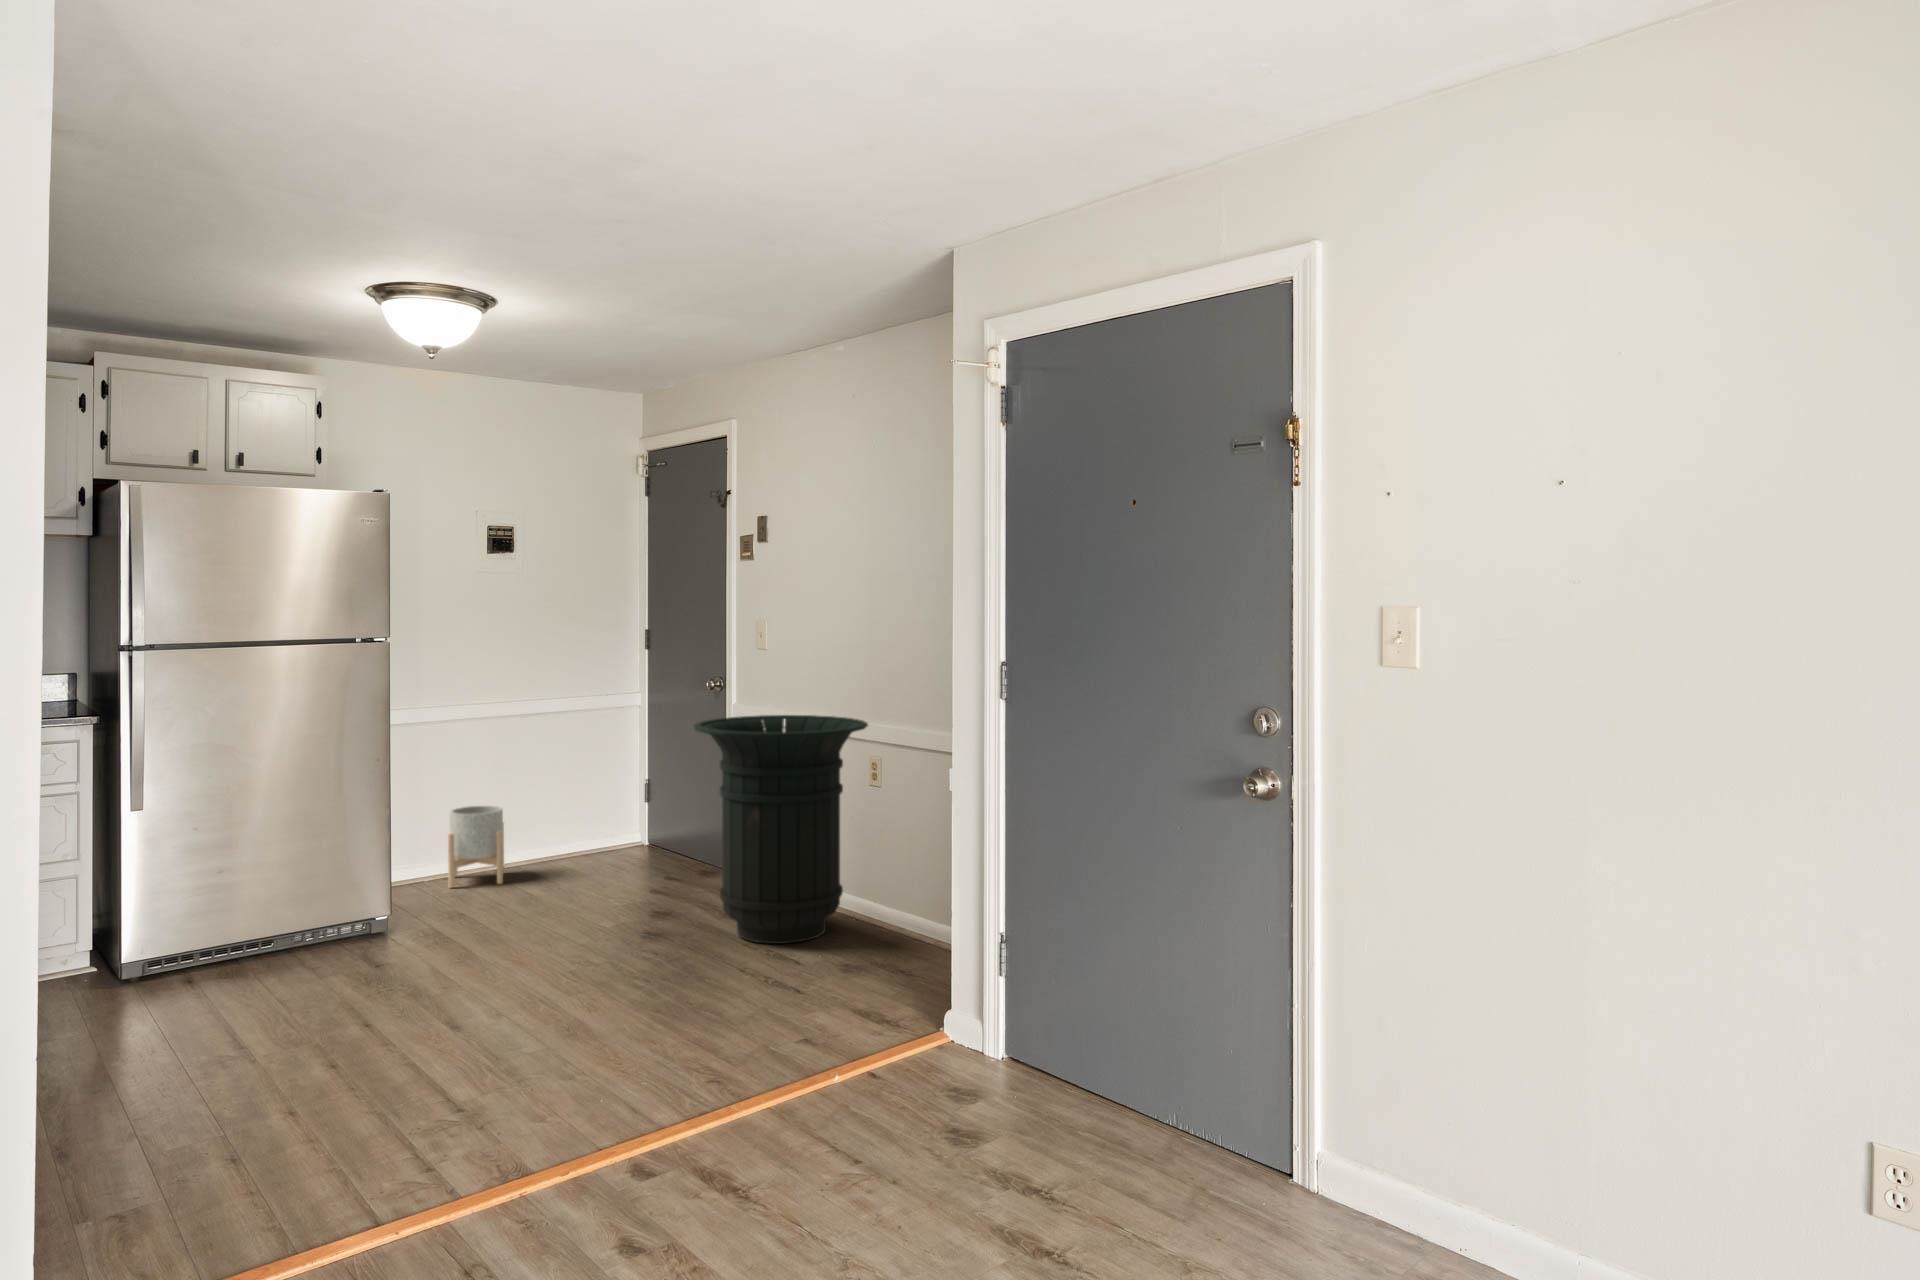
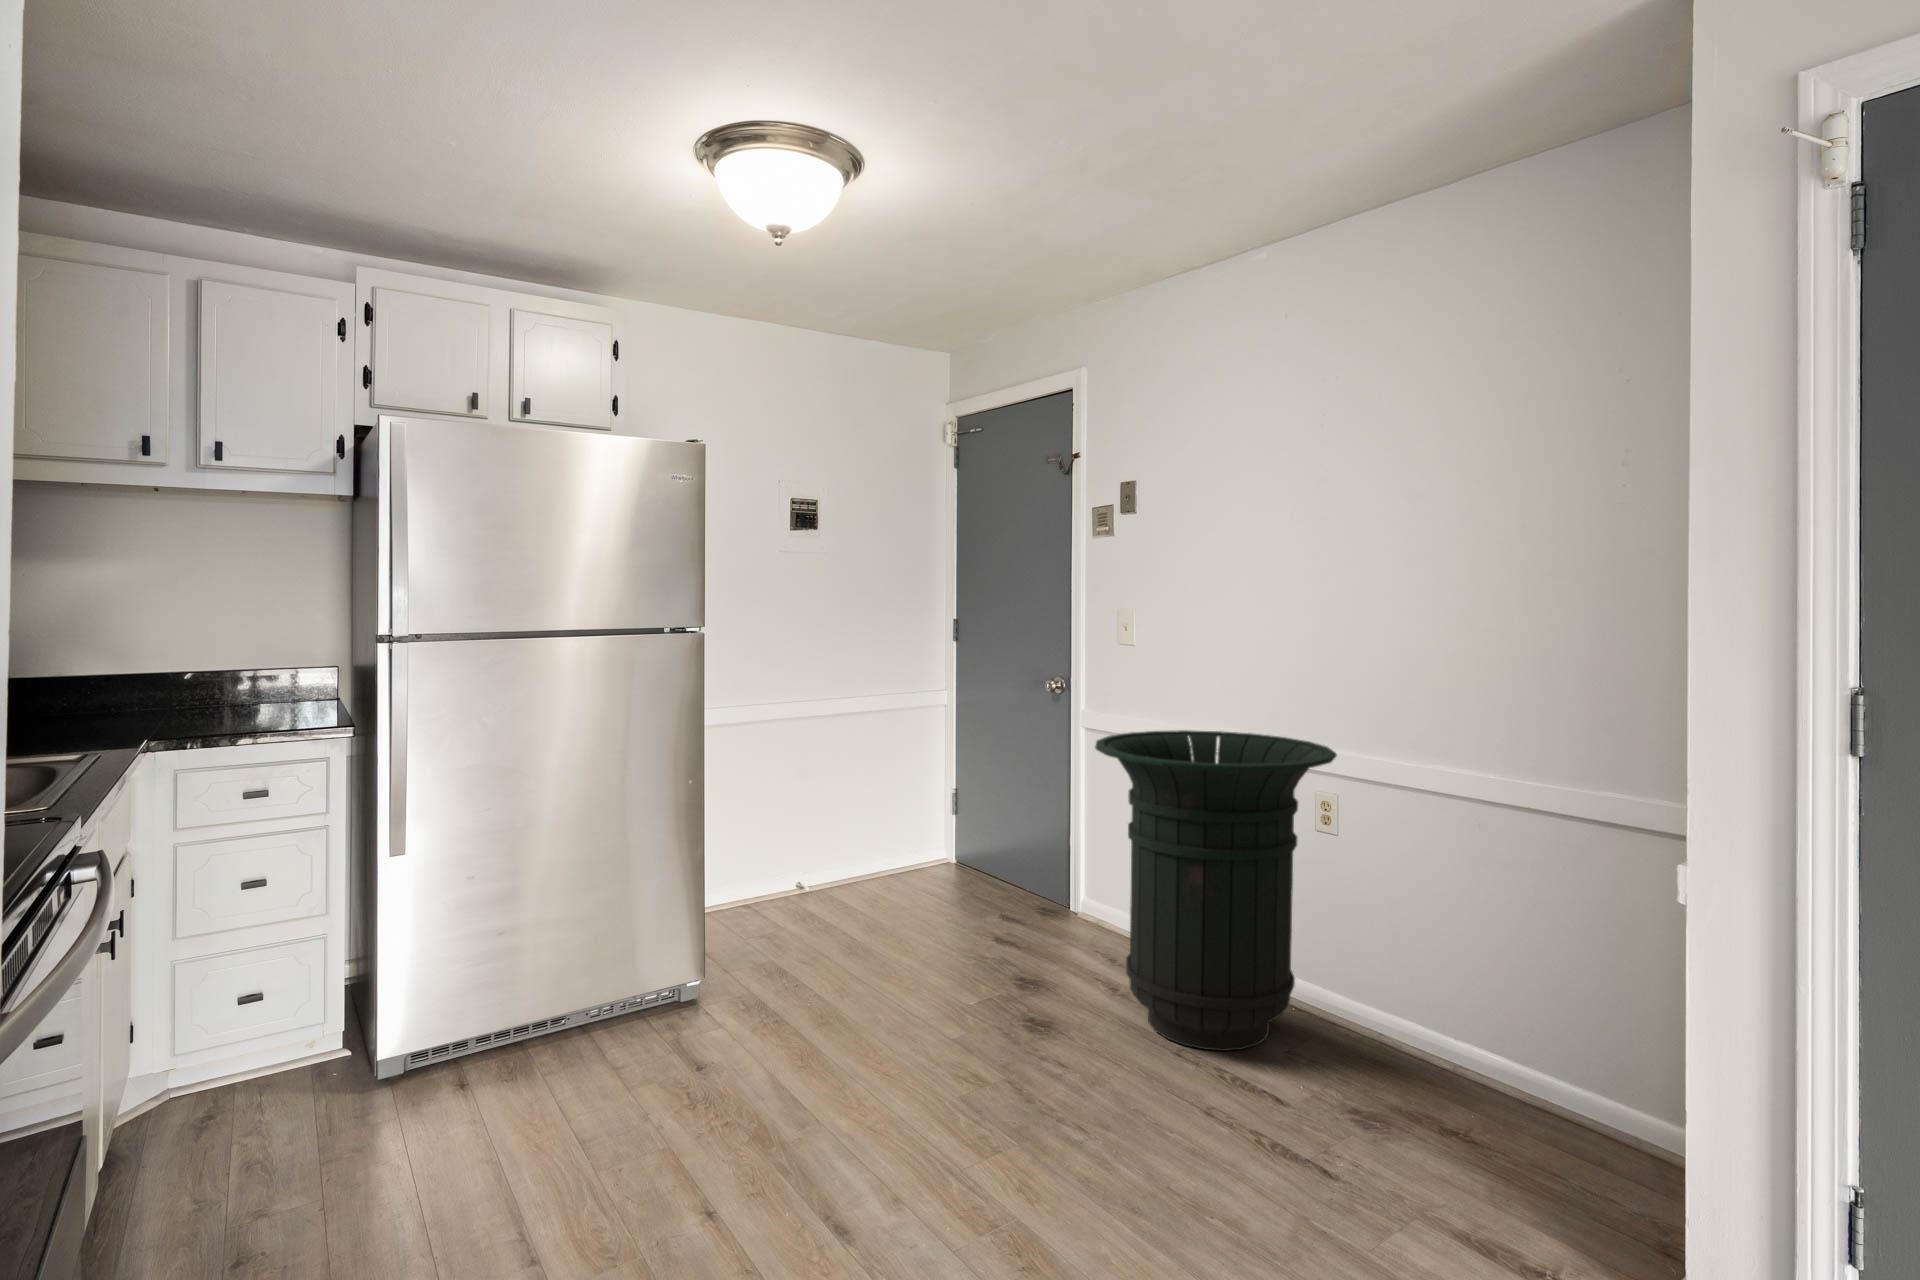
planter: present [448,806,504,888] -> none [753,824,814,924]

